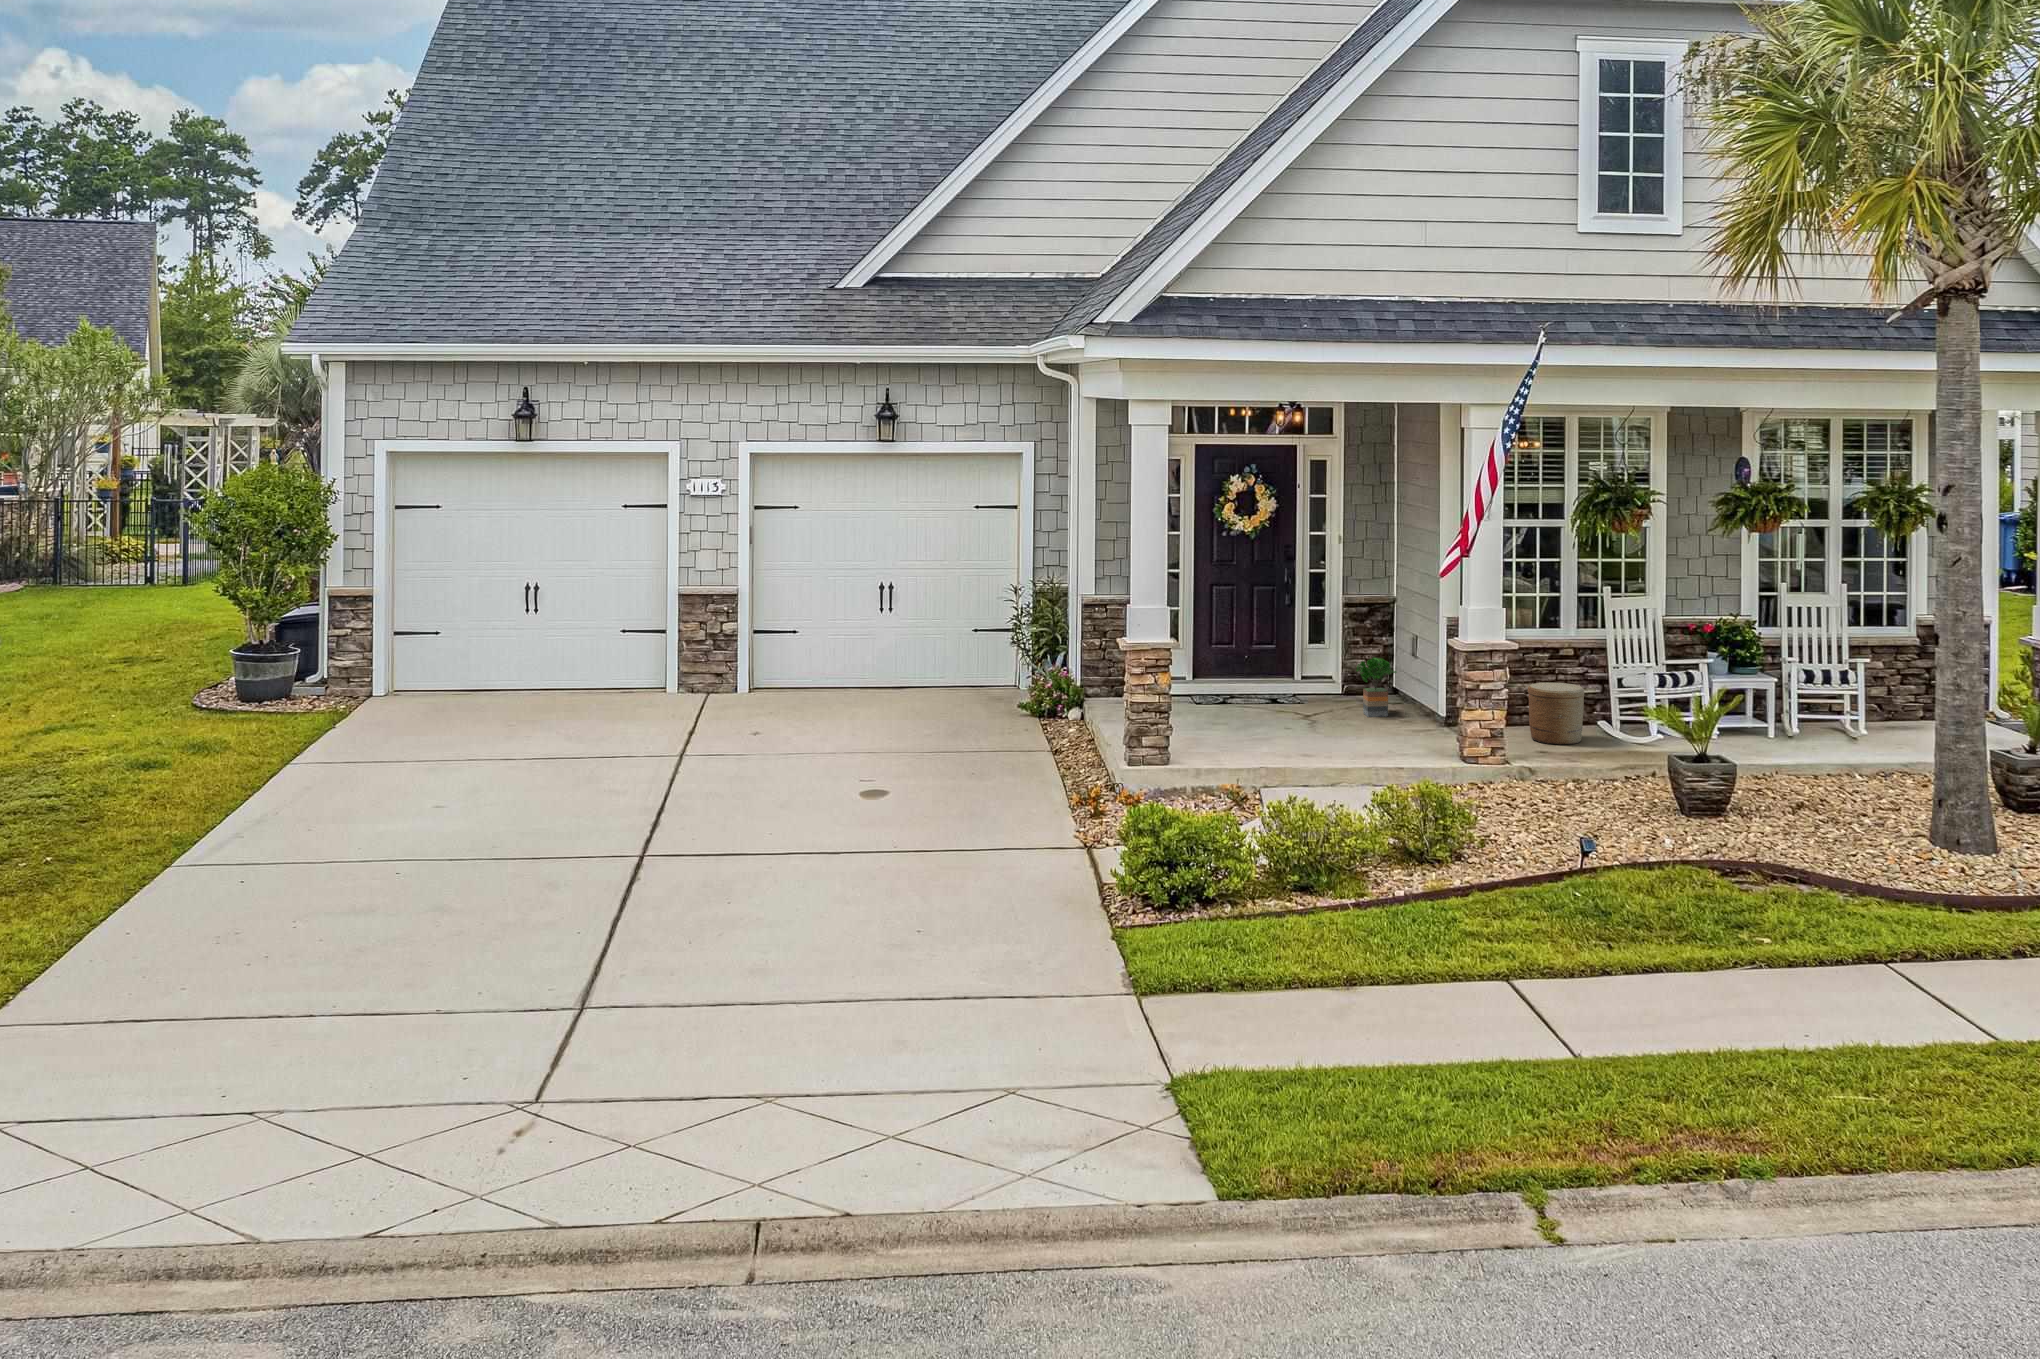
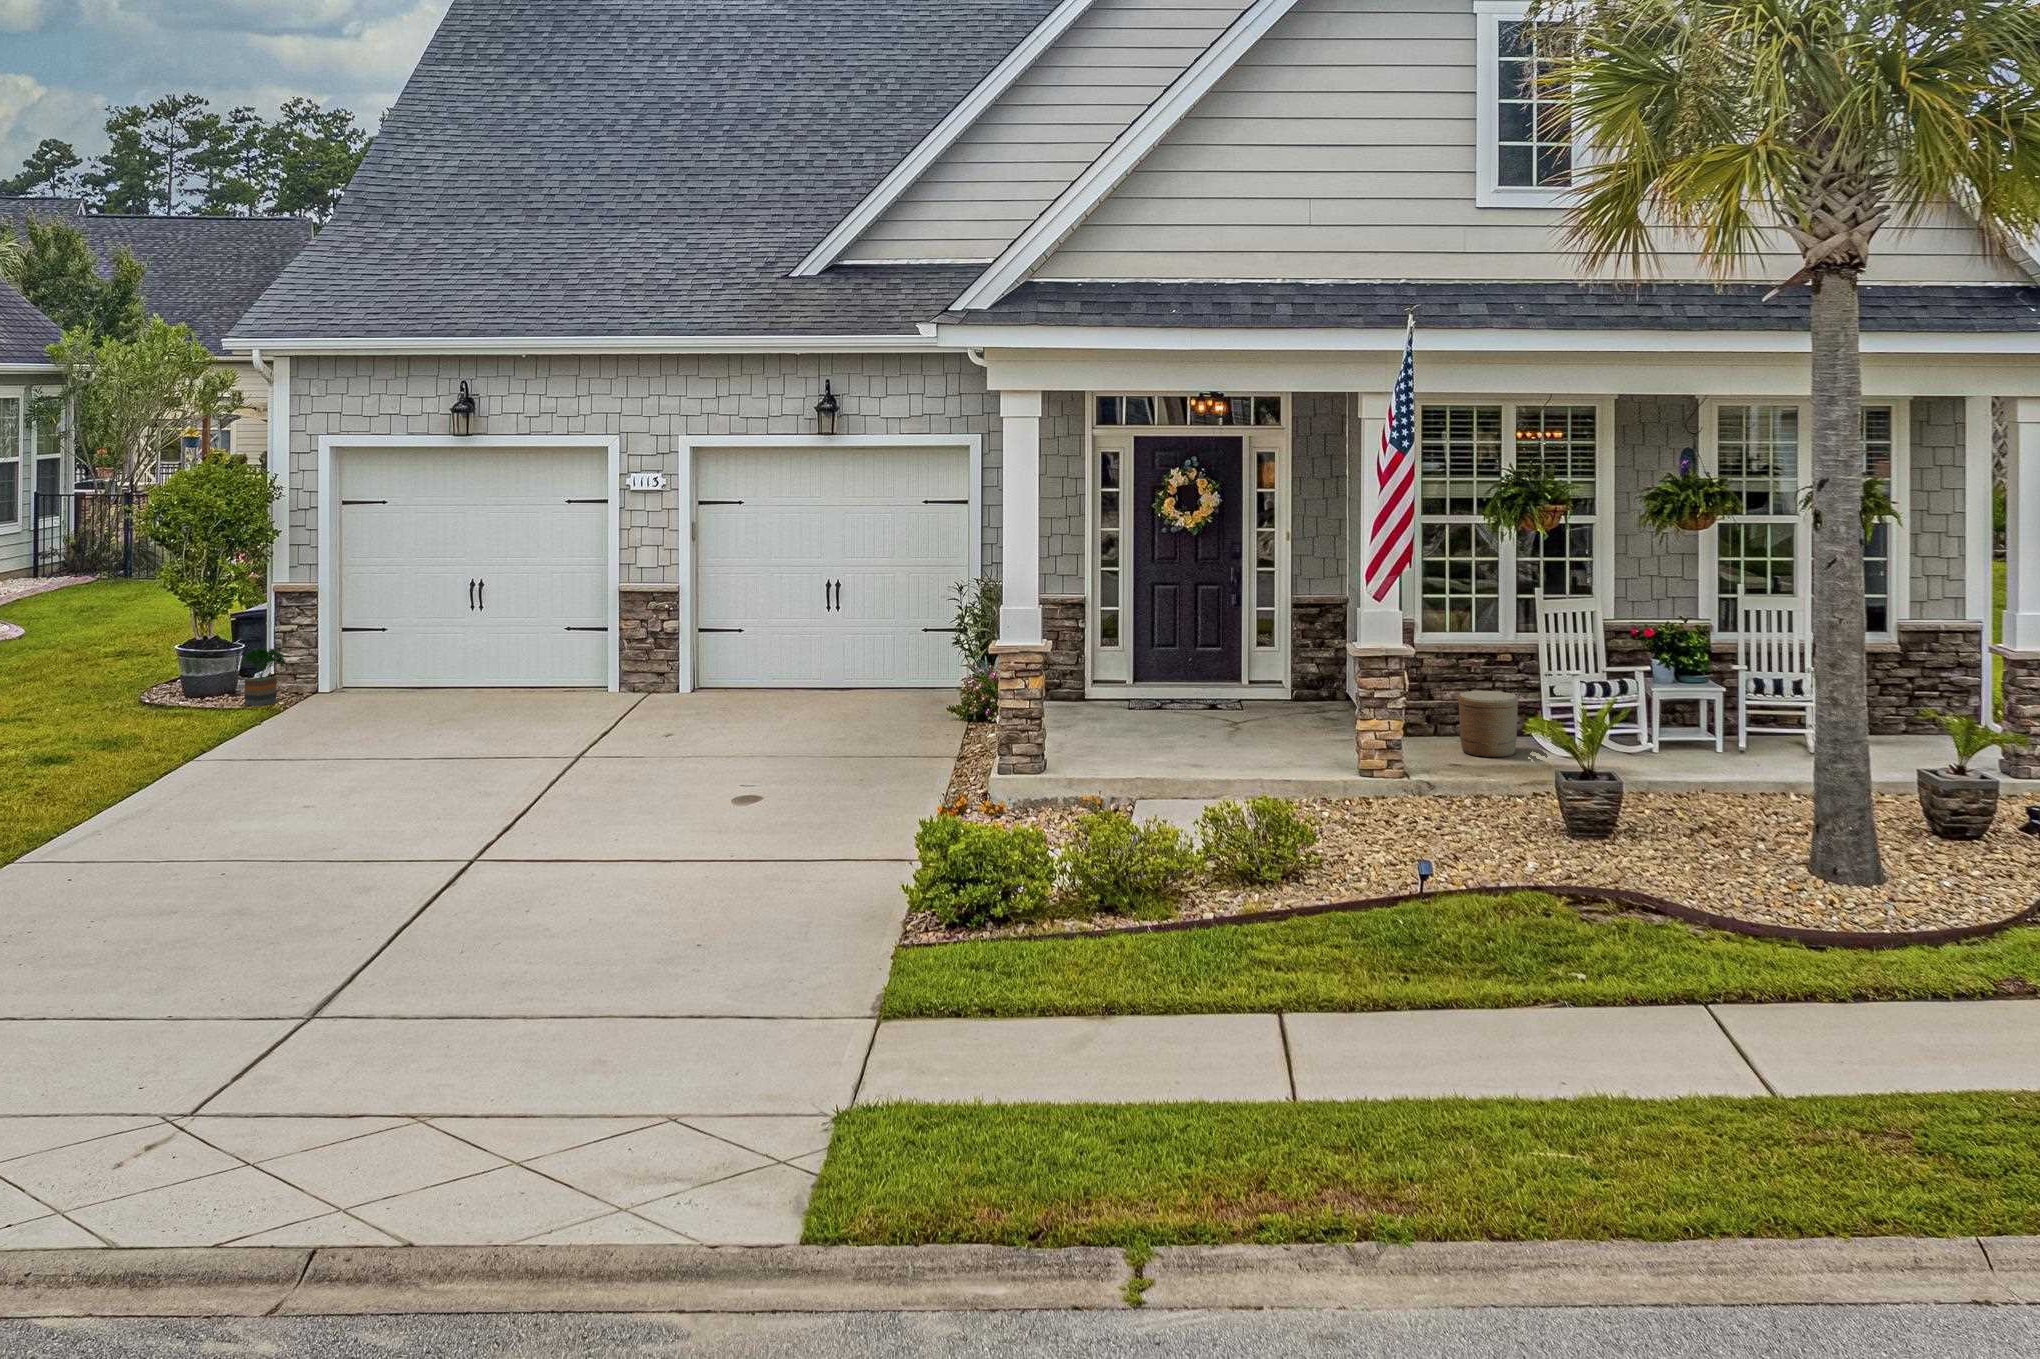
potted tree: present [1357,658,1396,717] -> present [240,649,286,706]

